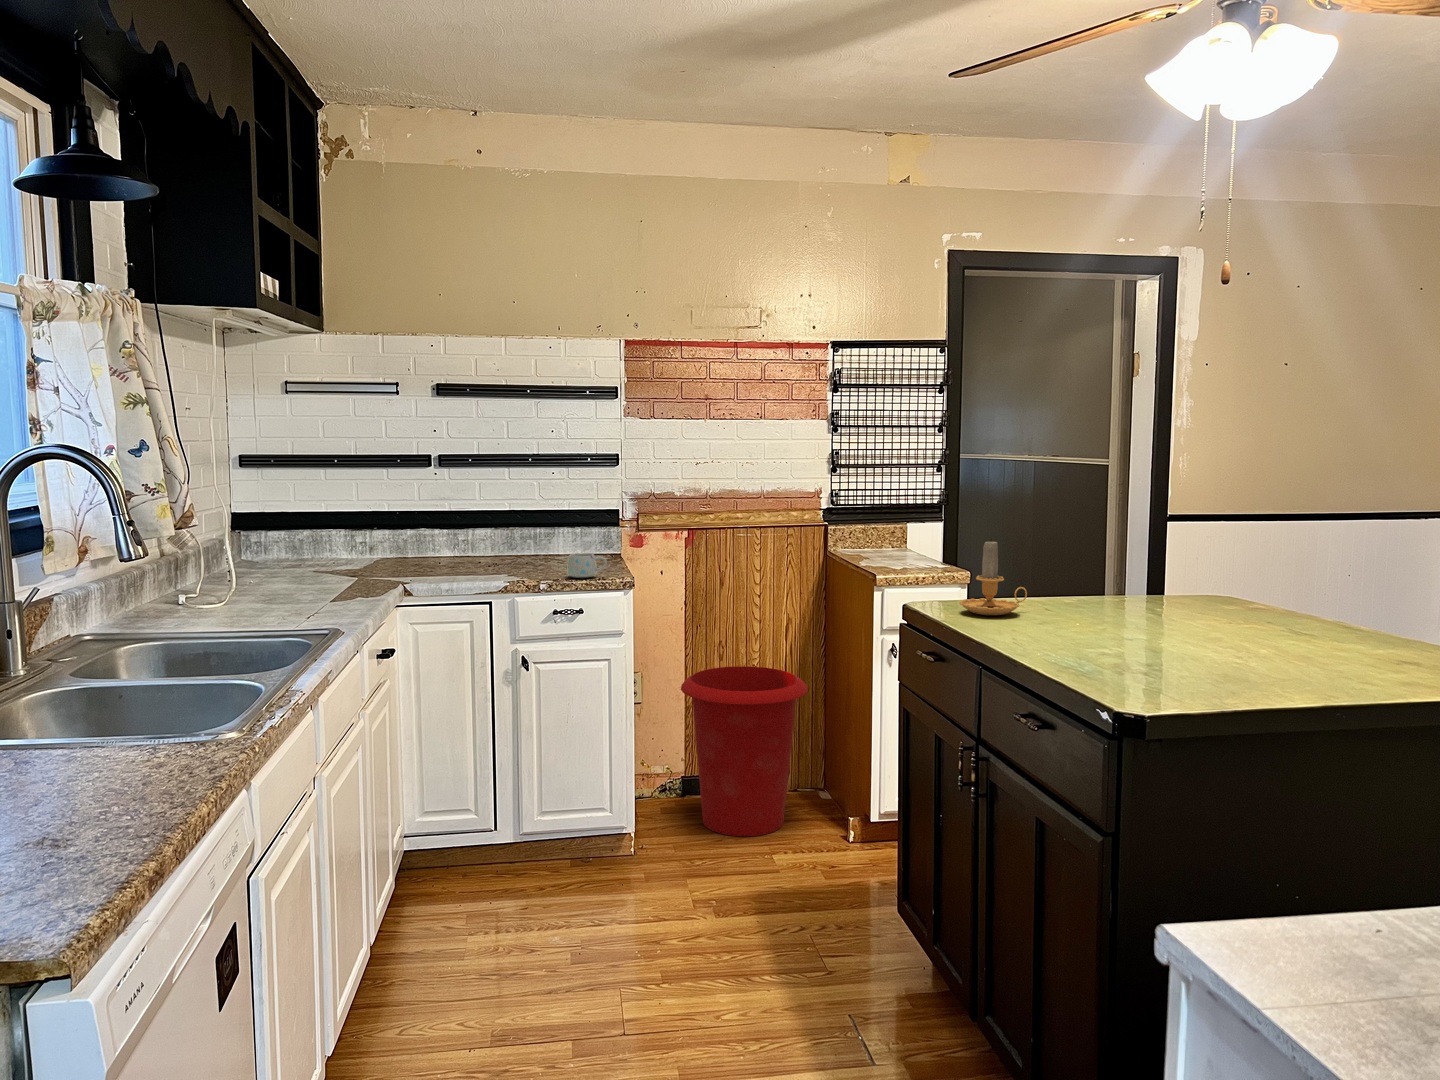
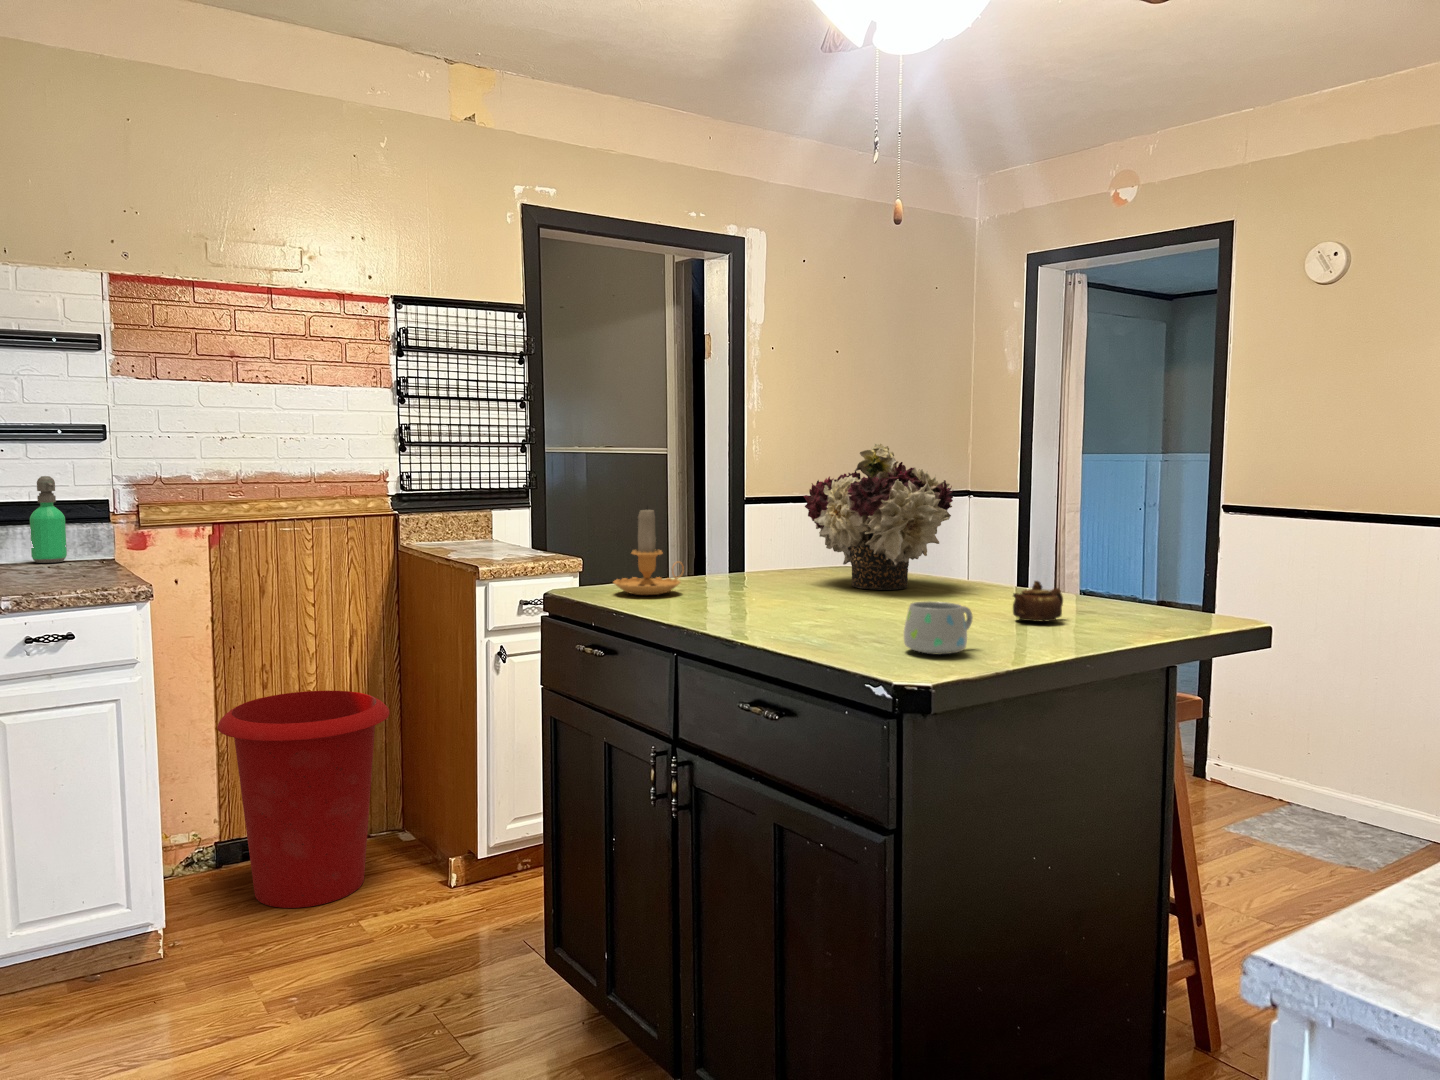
flower arrangement: none [1149,486,1303,628] -> present [804,444,953,590]
soap dispenser: none [569,492,590,555] -> present [30,476,67,563]
mug: present [567,553,607,578] -> present [904,601,973,655]
teapot: none [1307,634,1373,674] -> present [1013,581,1063,622]

